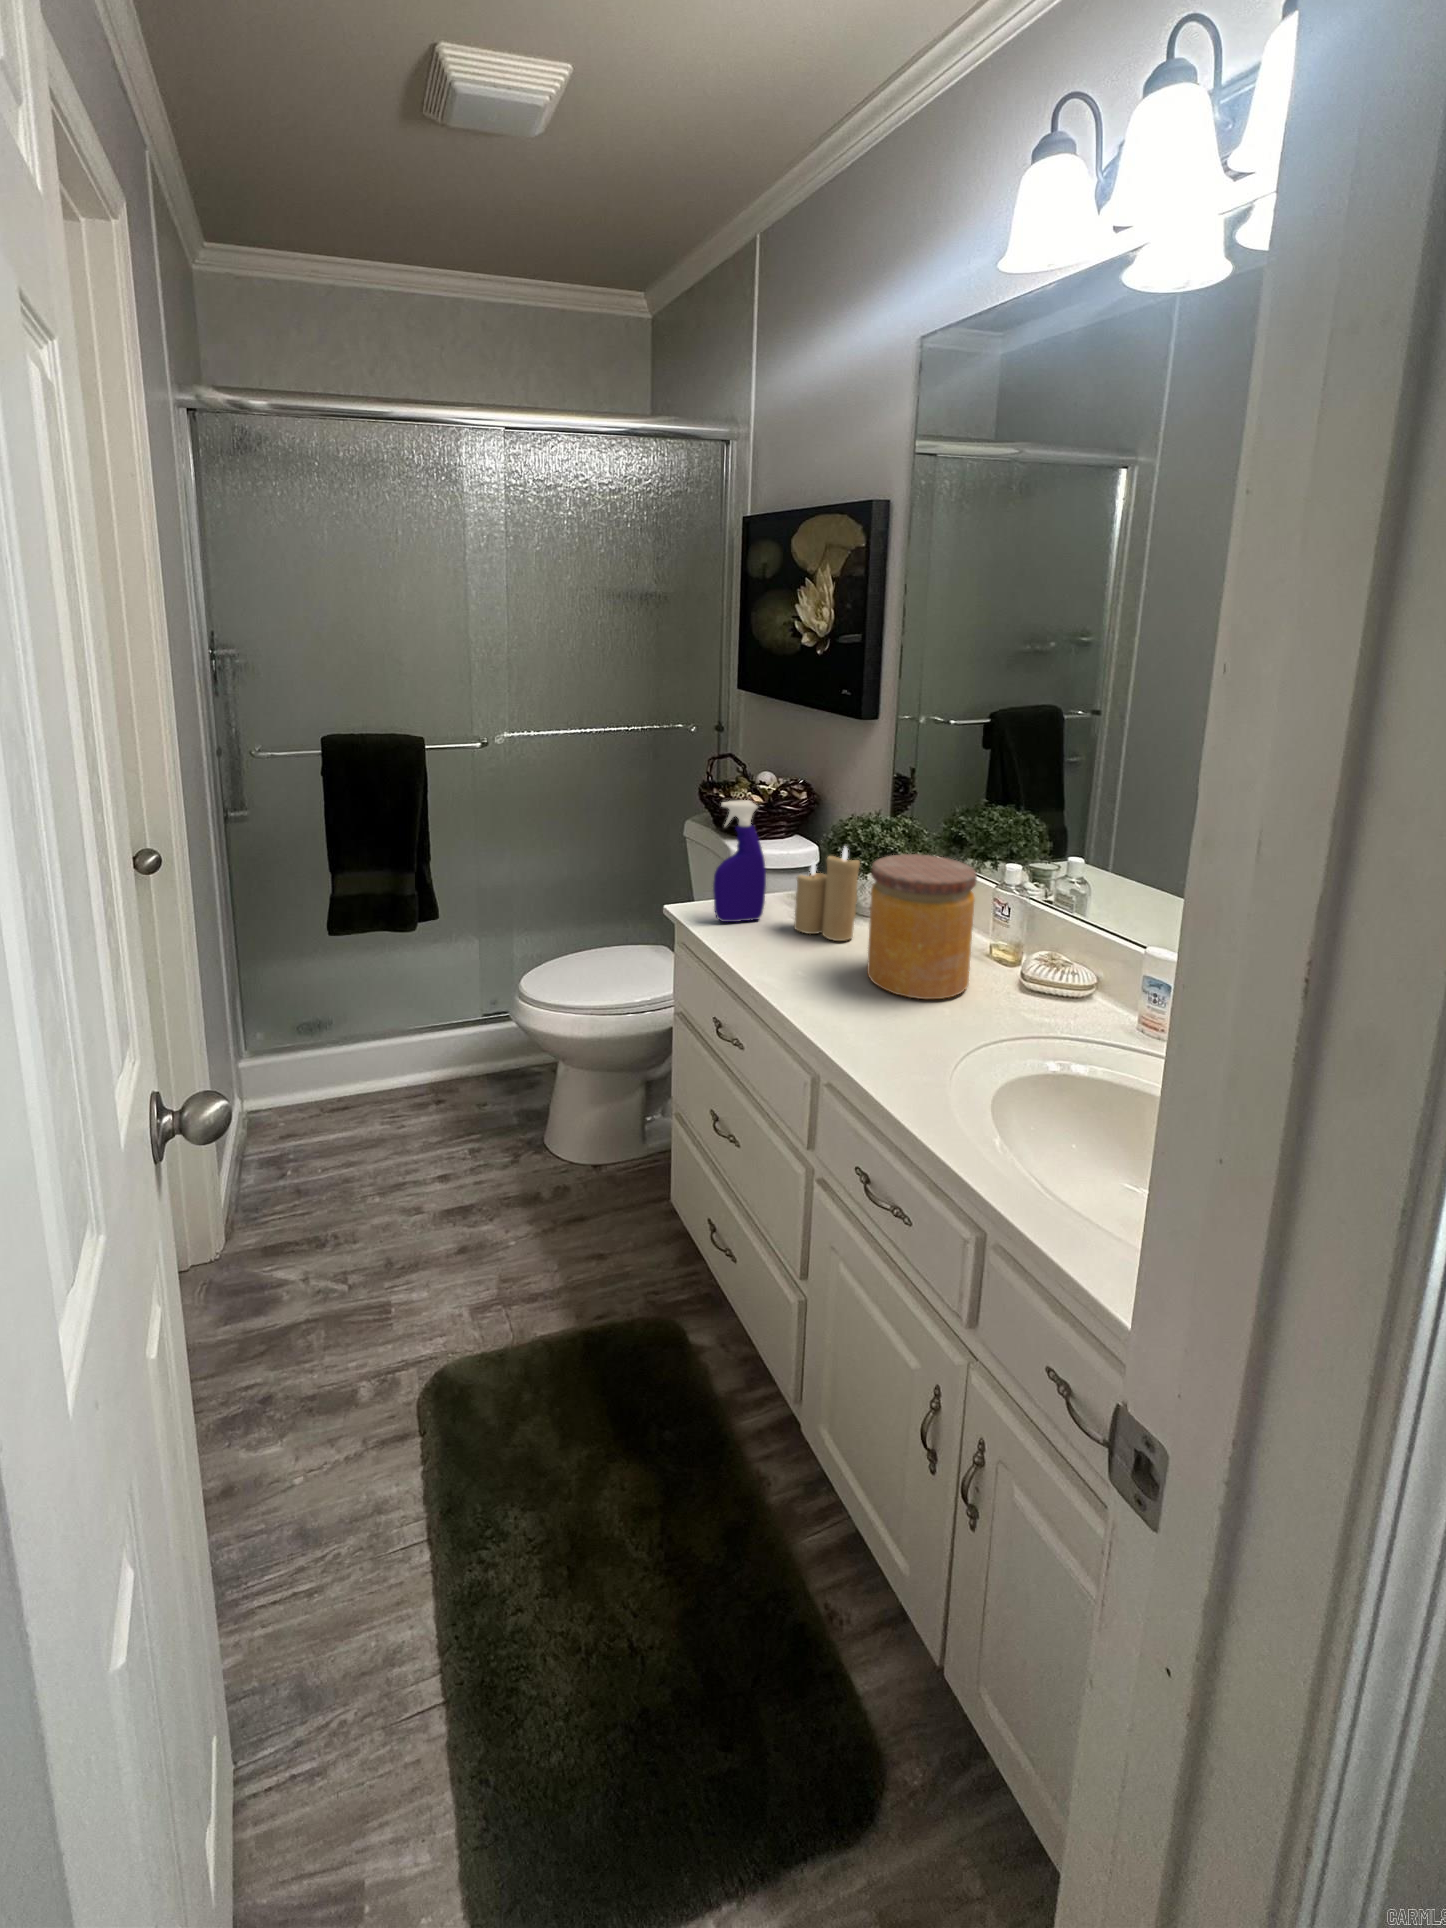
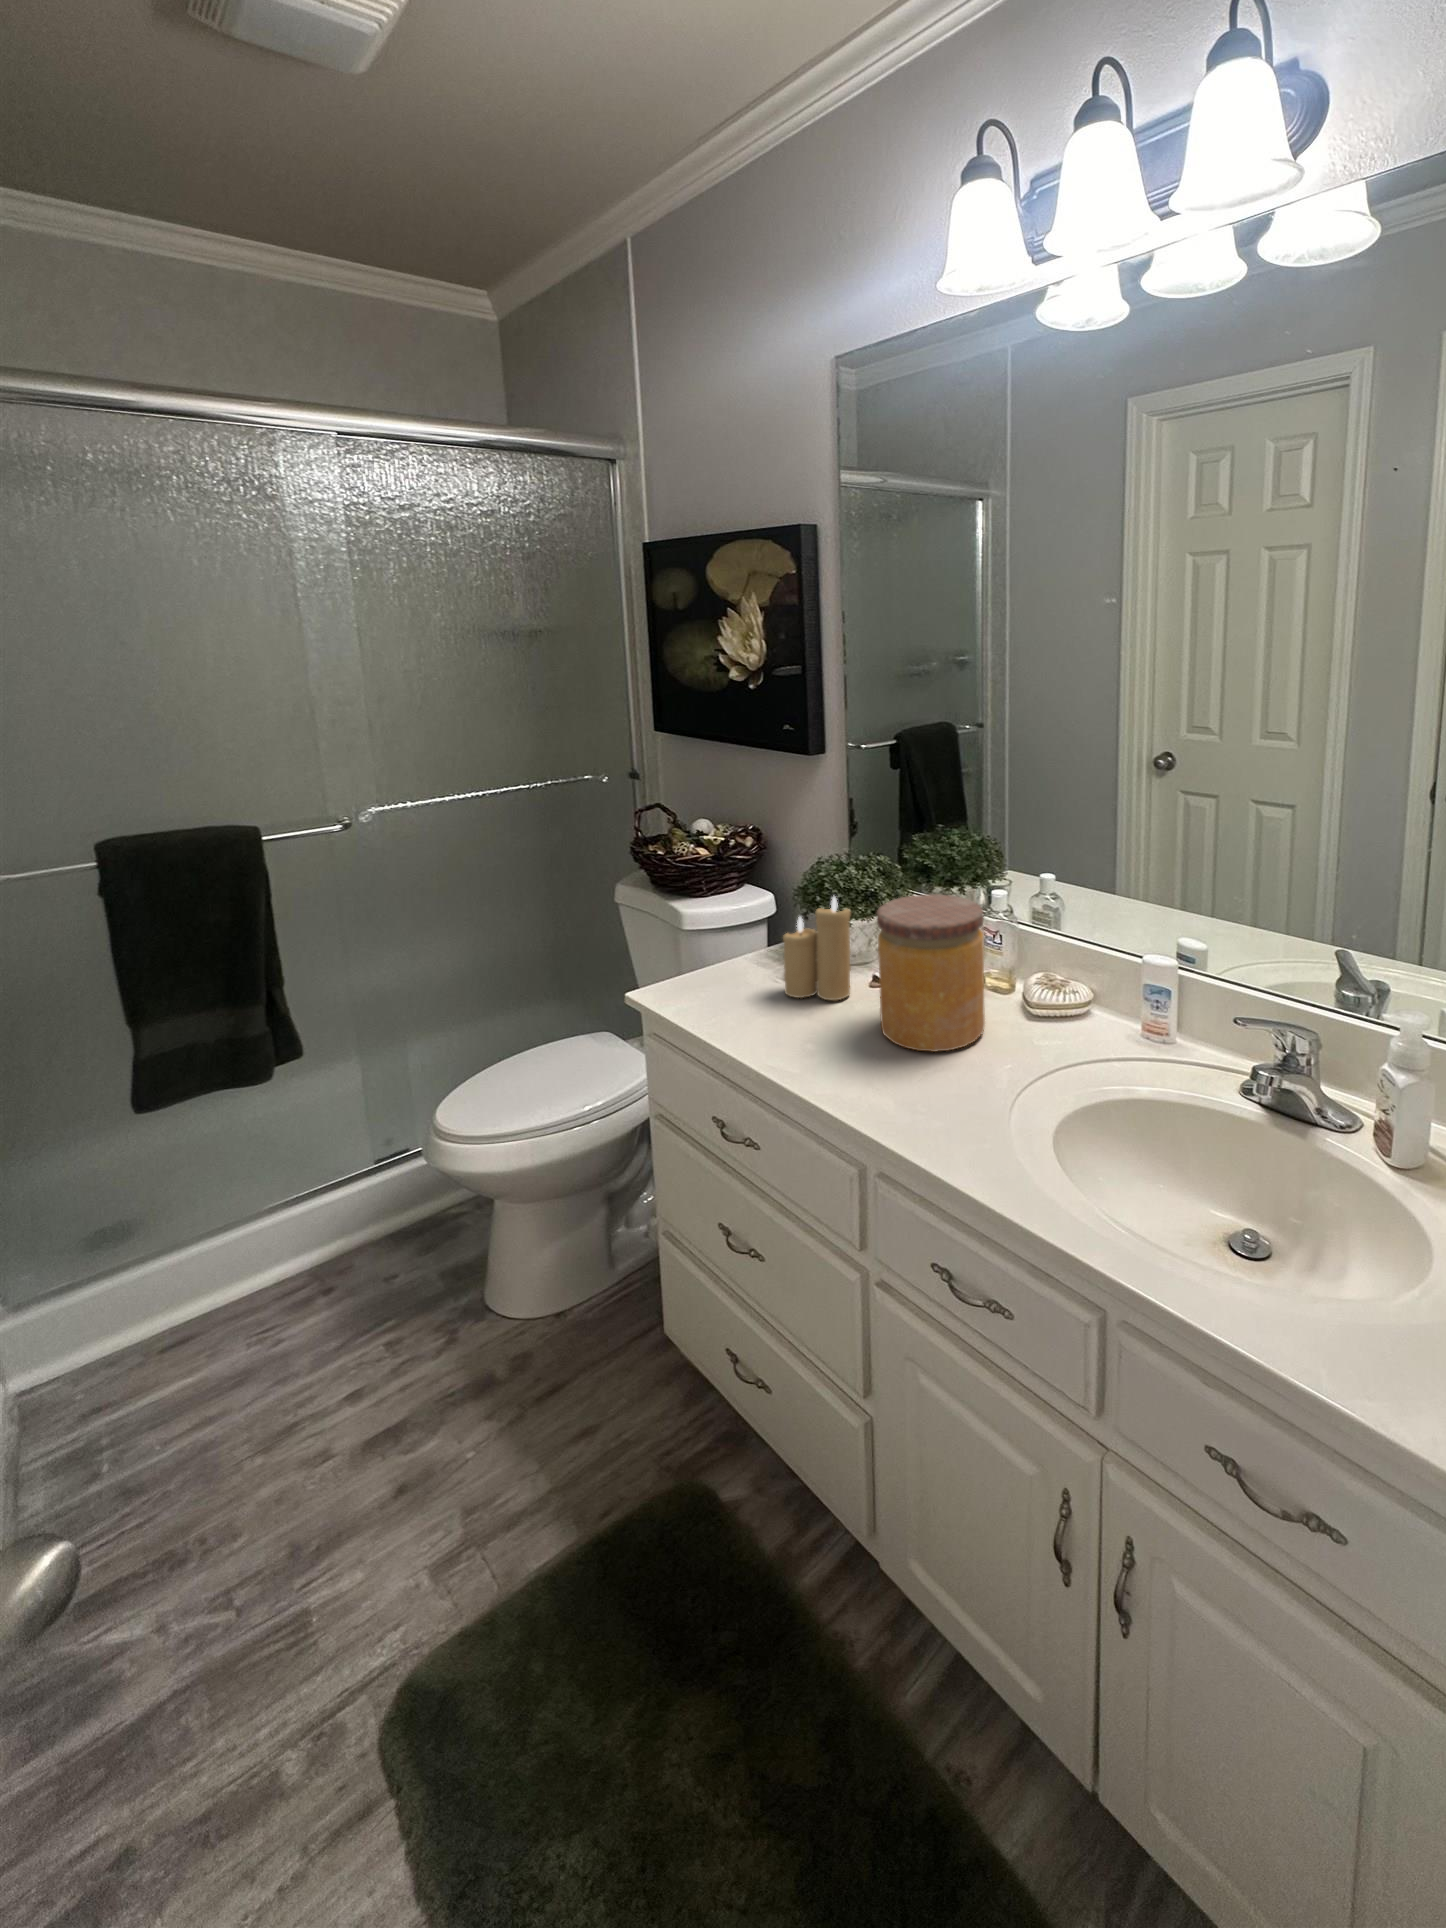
spray bottle: present [713,800,766,922] -> none [690,859,748,1002]

